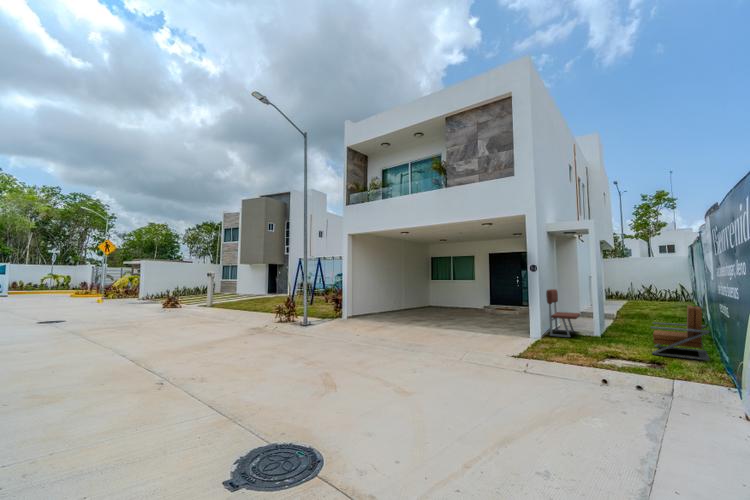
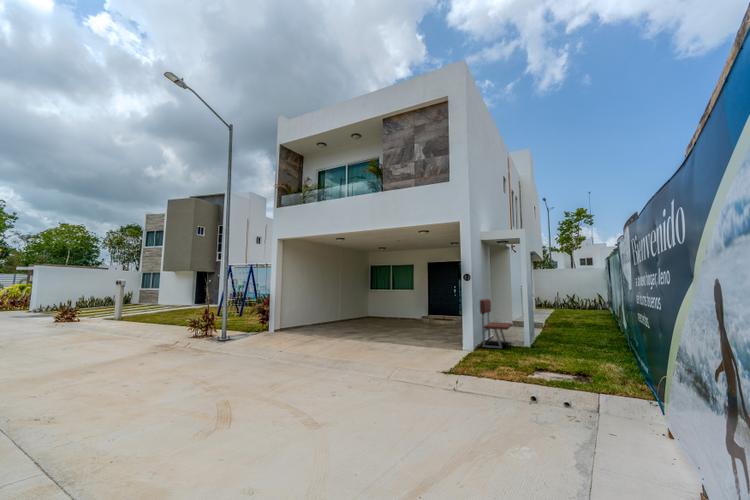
lounge chair: present [651,306,710,360] -> none [576,315,630,370]

